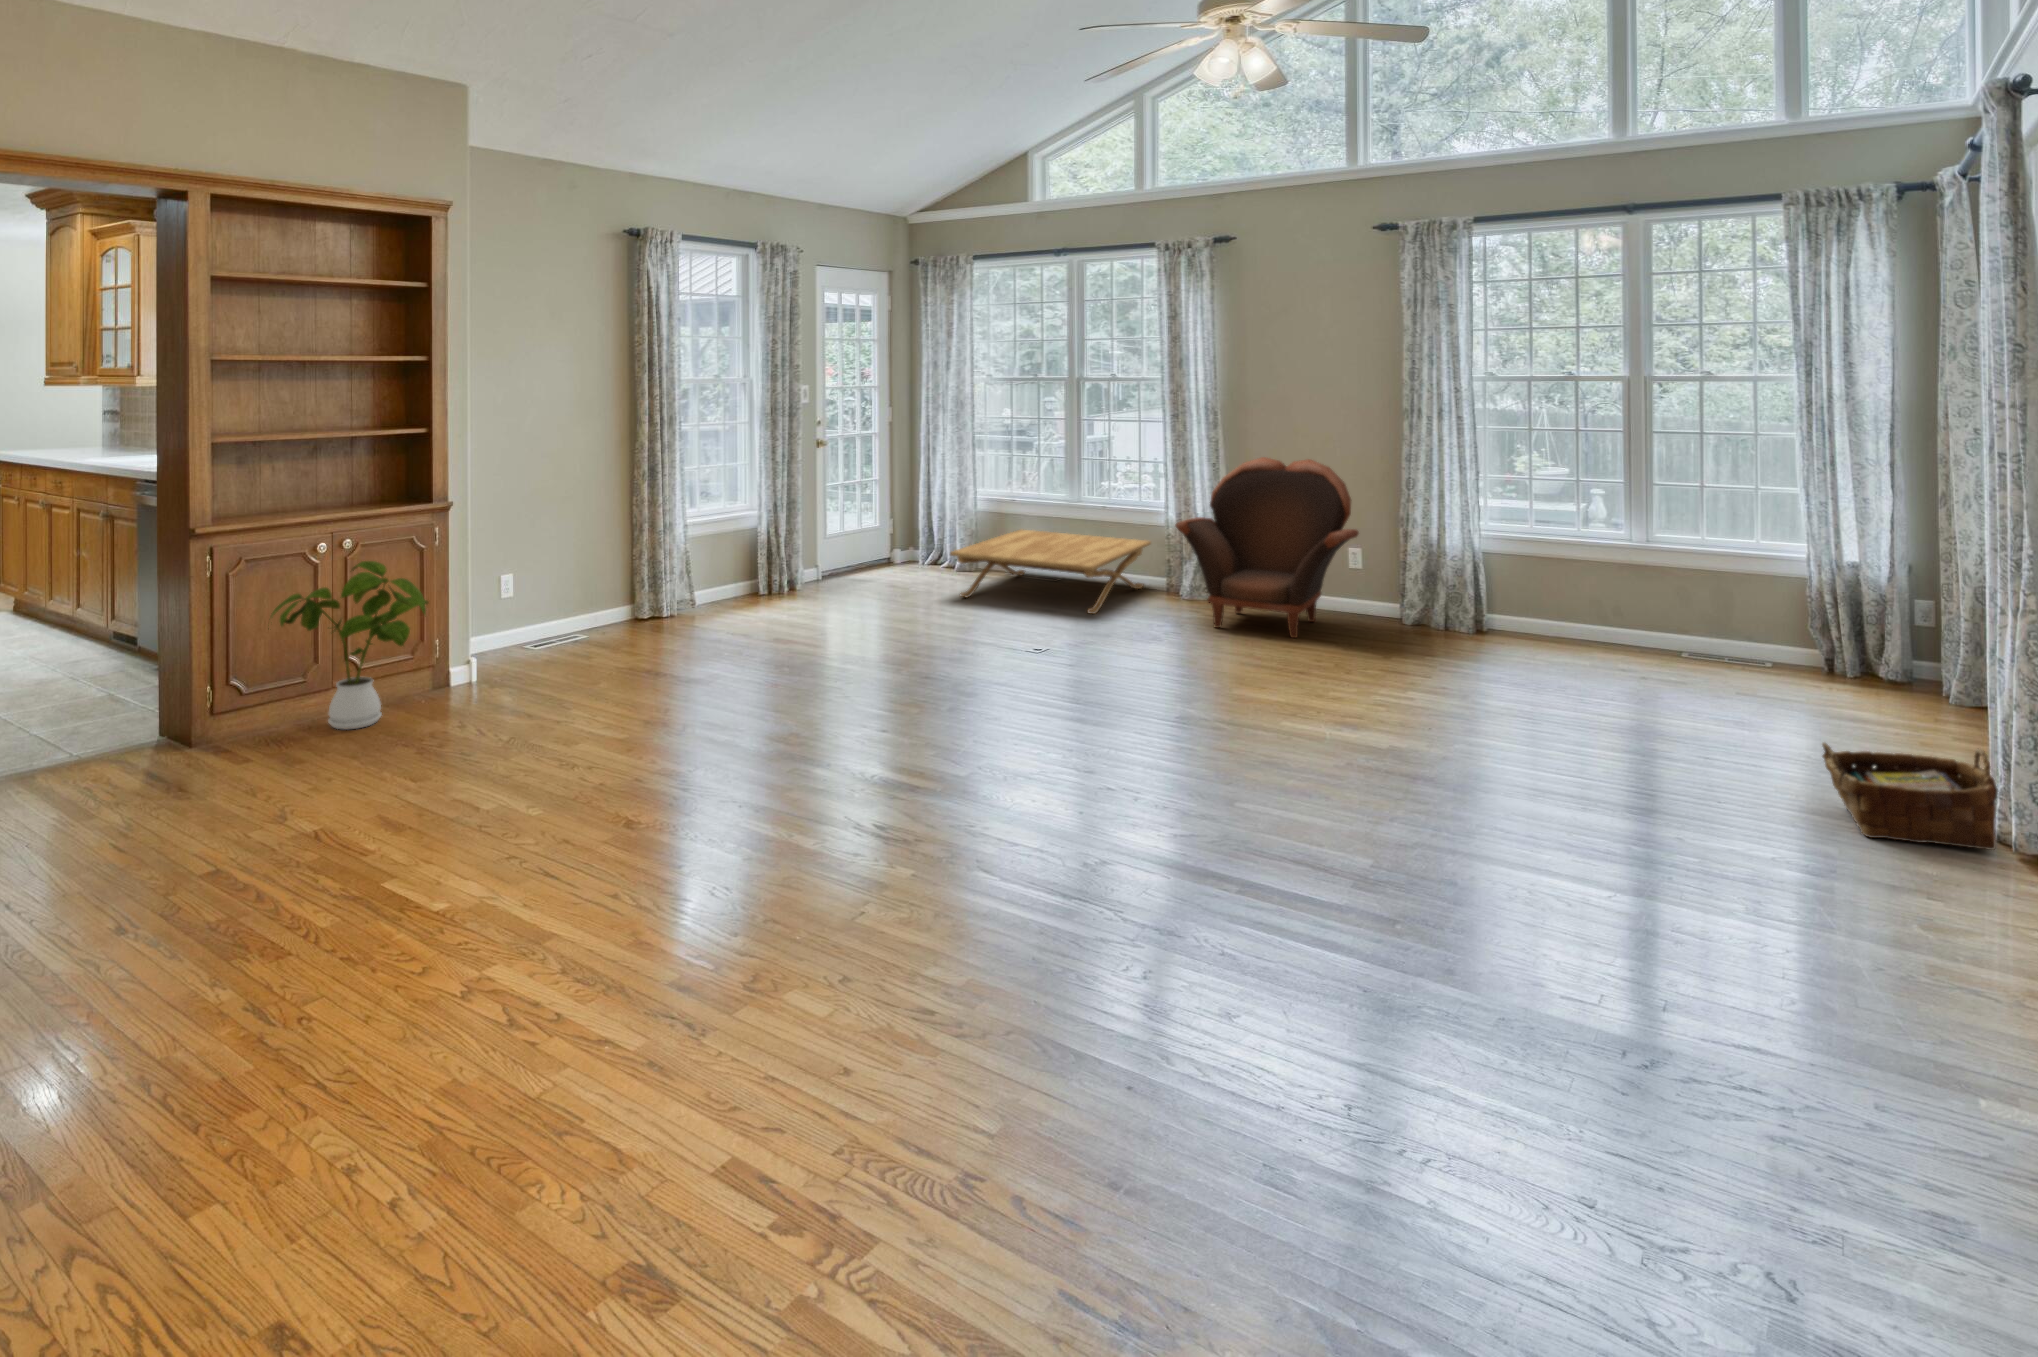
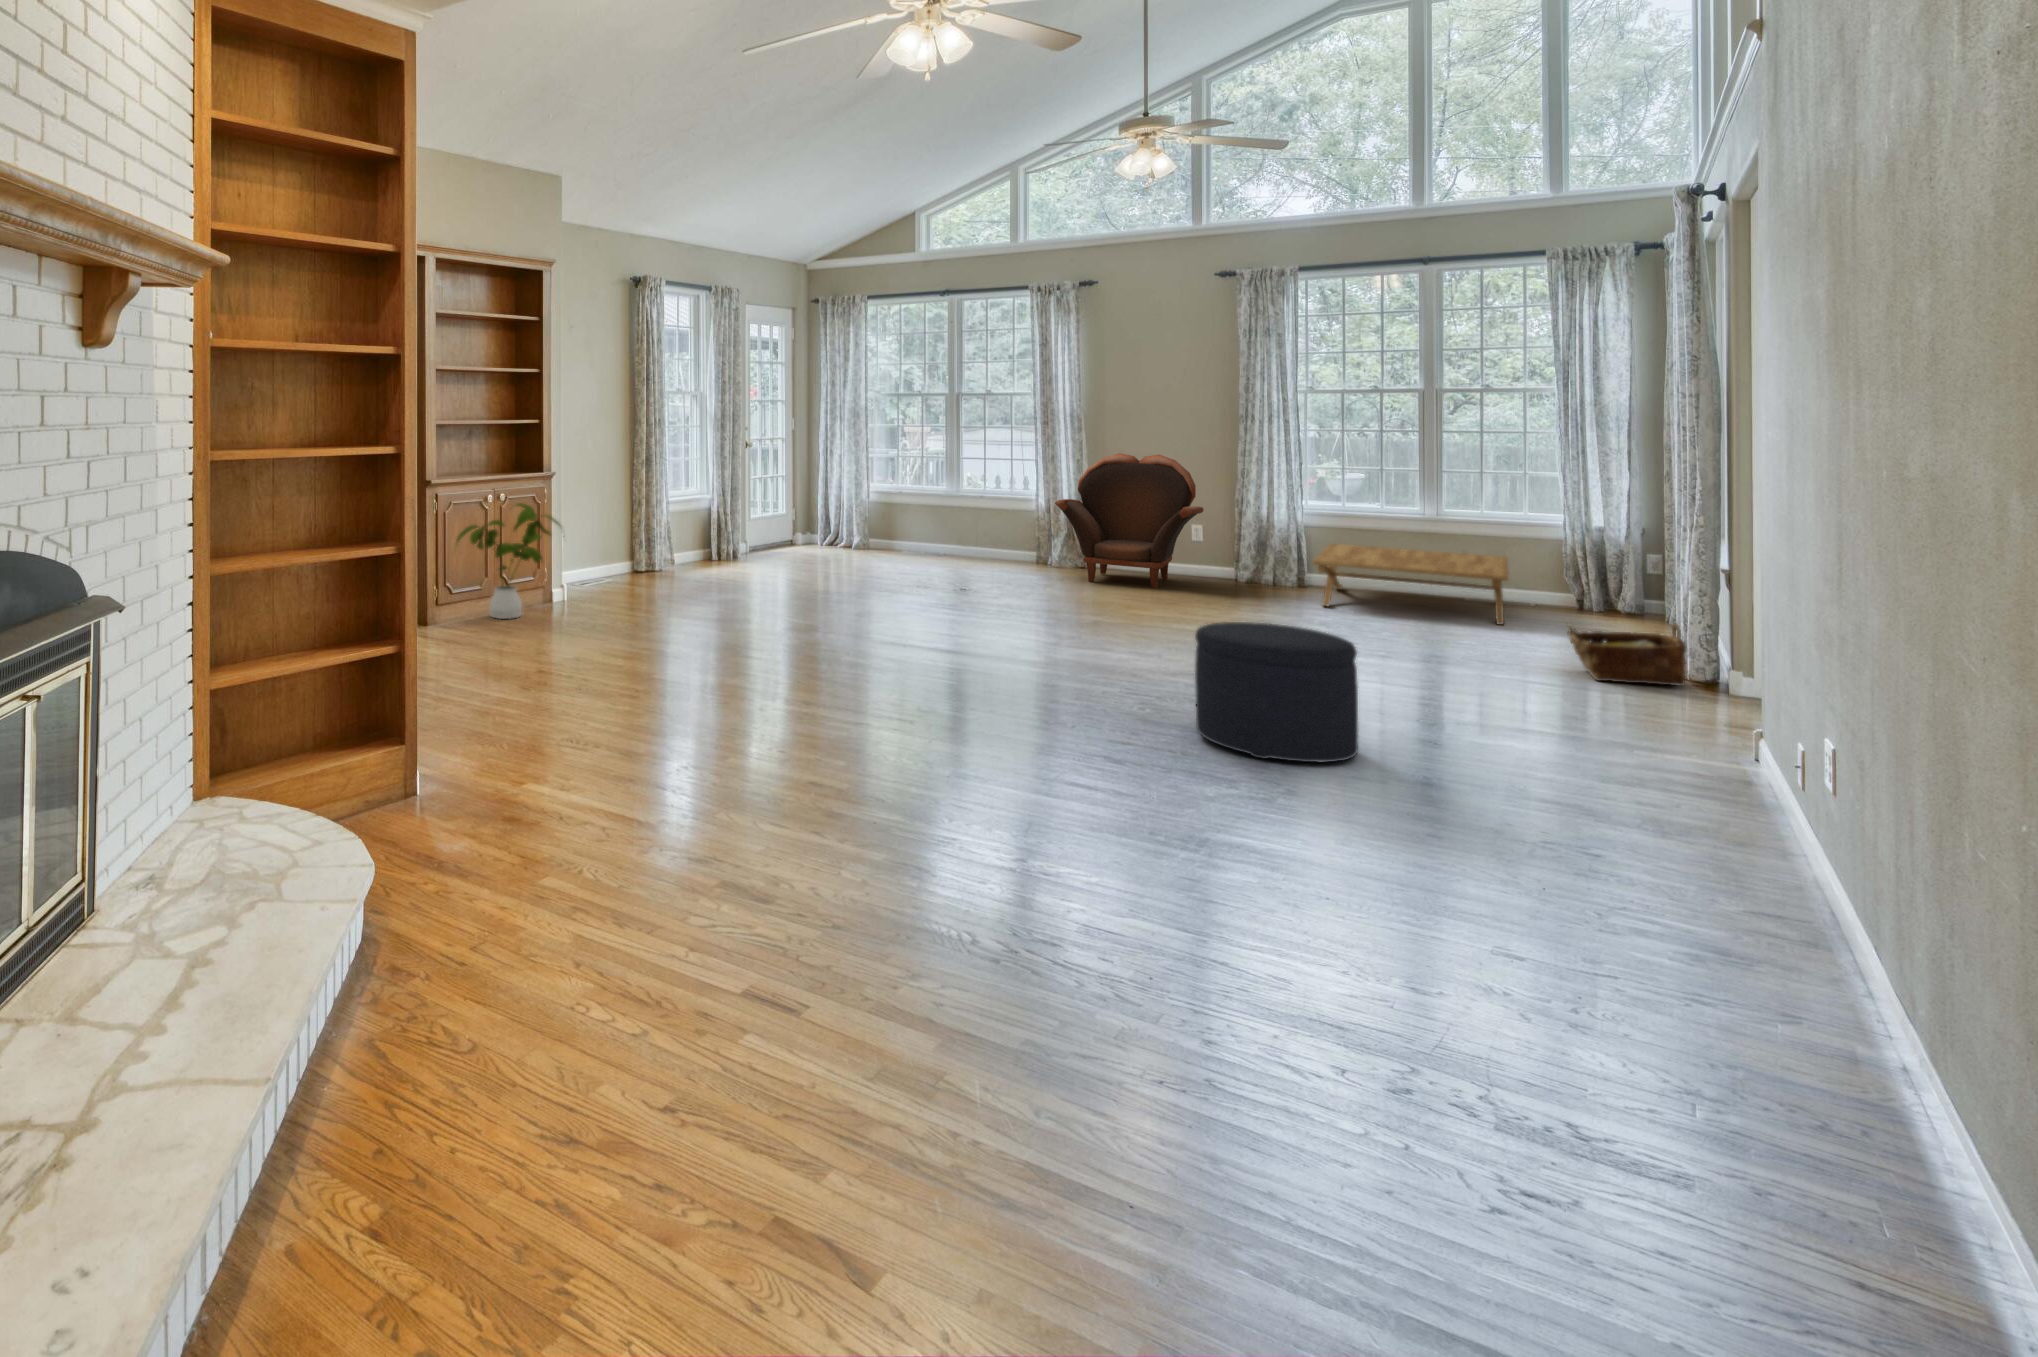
coffee table: present [950,529,1151,614] -> present [1313,544,1509,625]
ottoman: none [1220,821,1487,1137] -> present [1195,622,1358,762]

